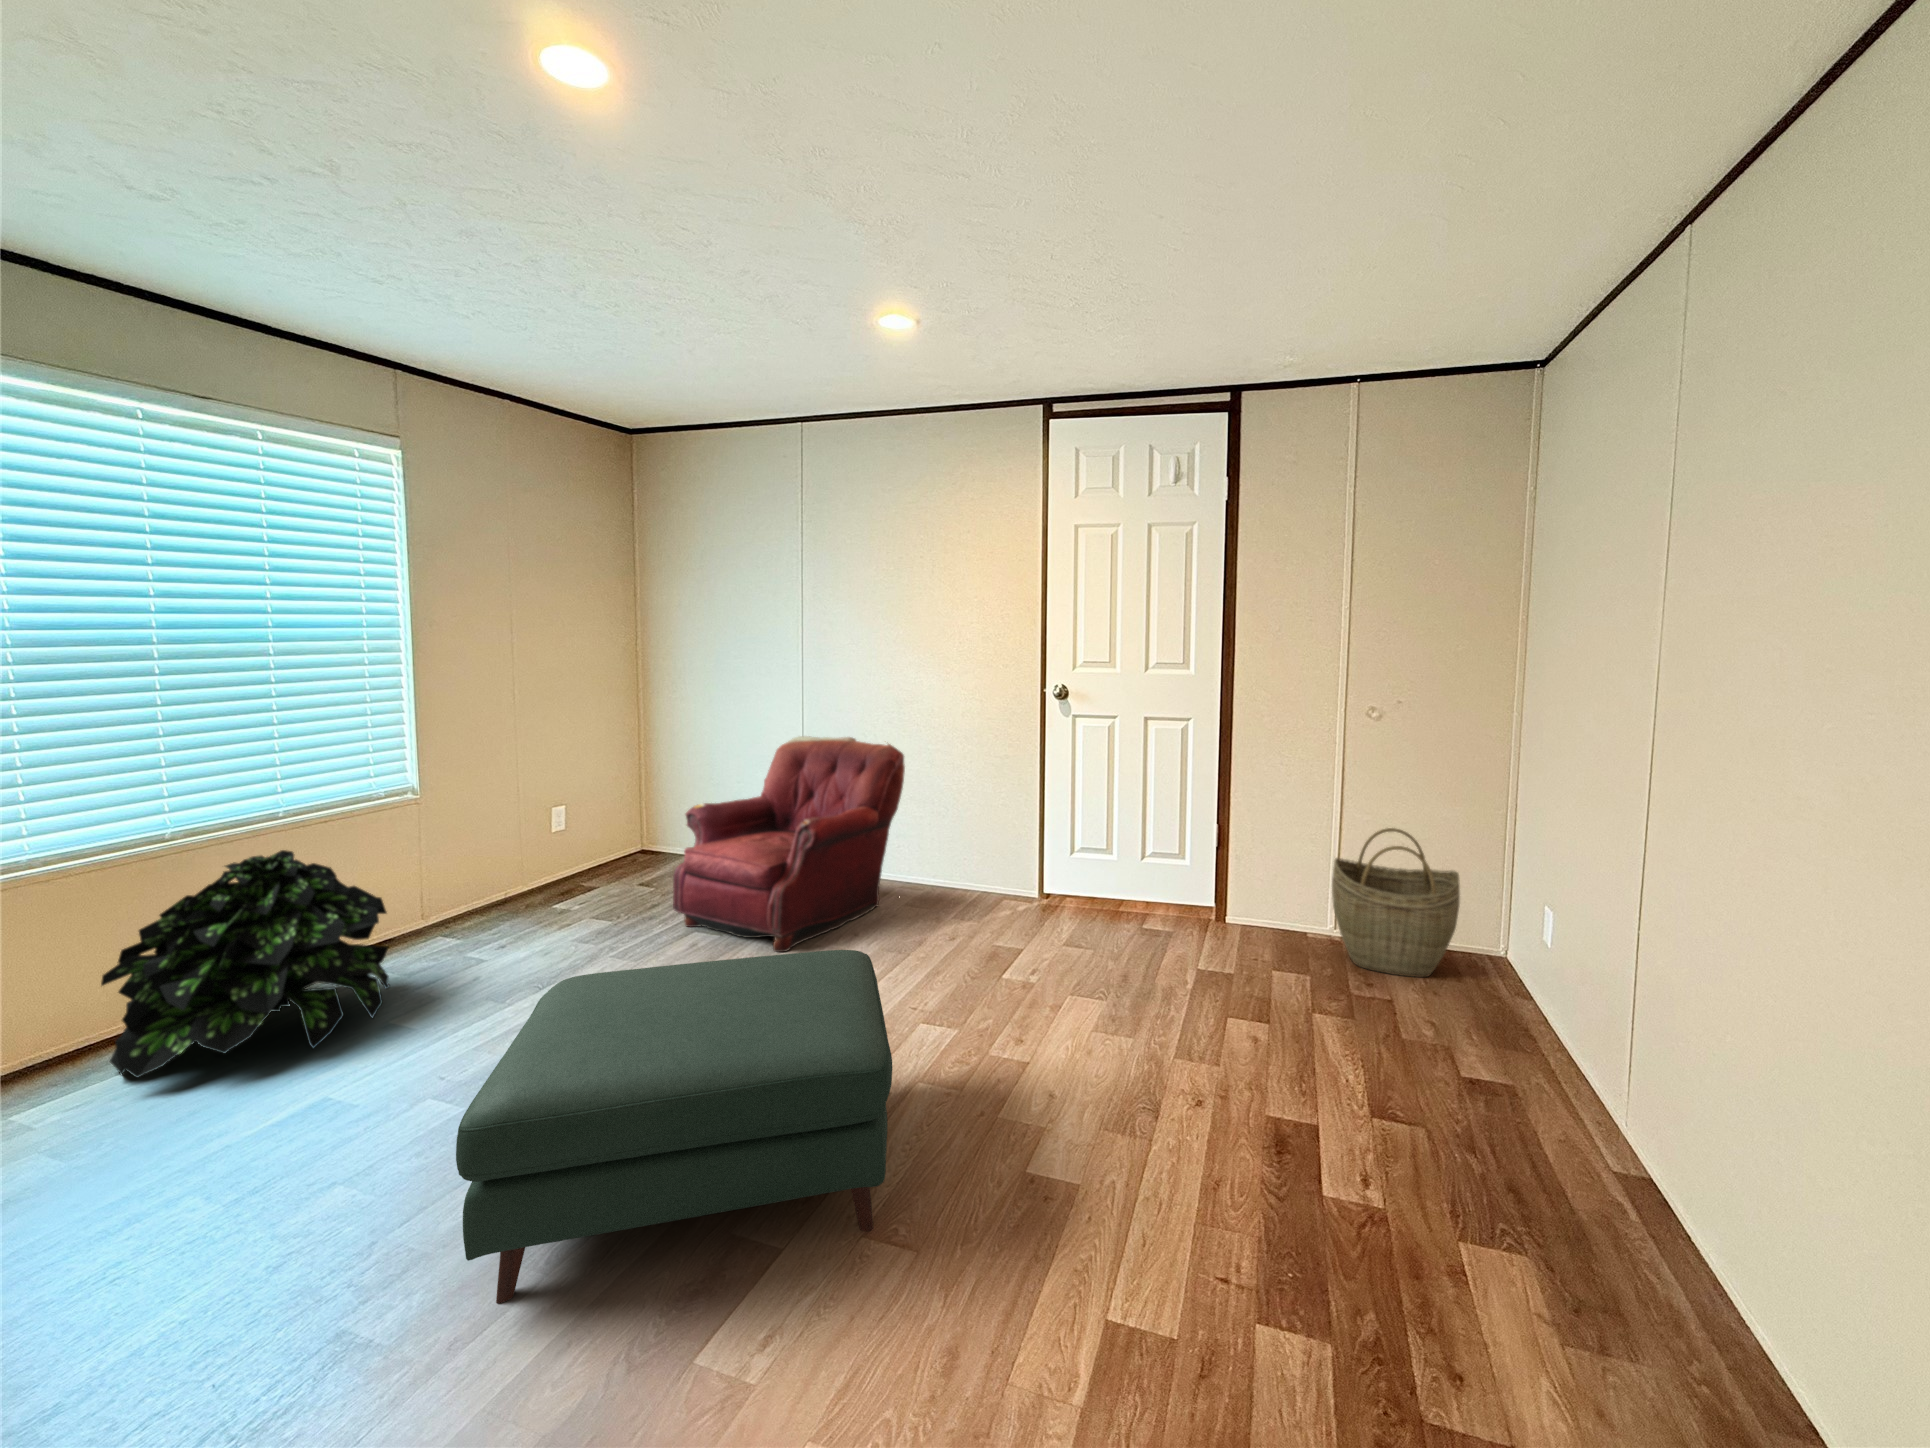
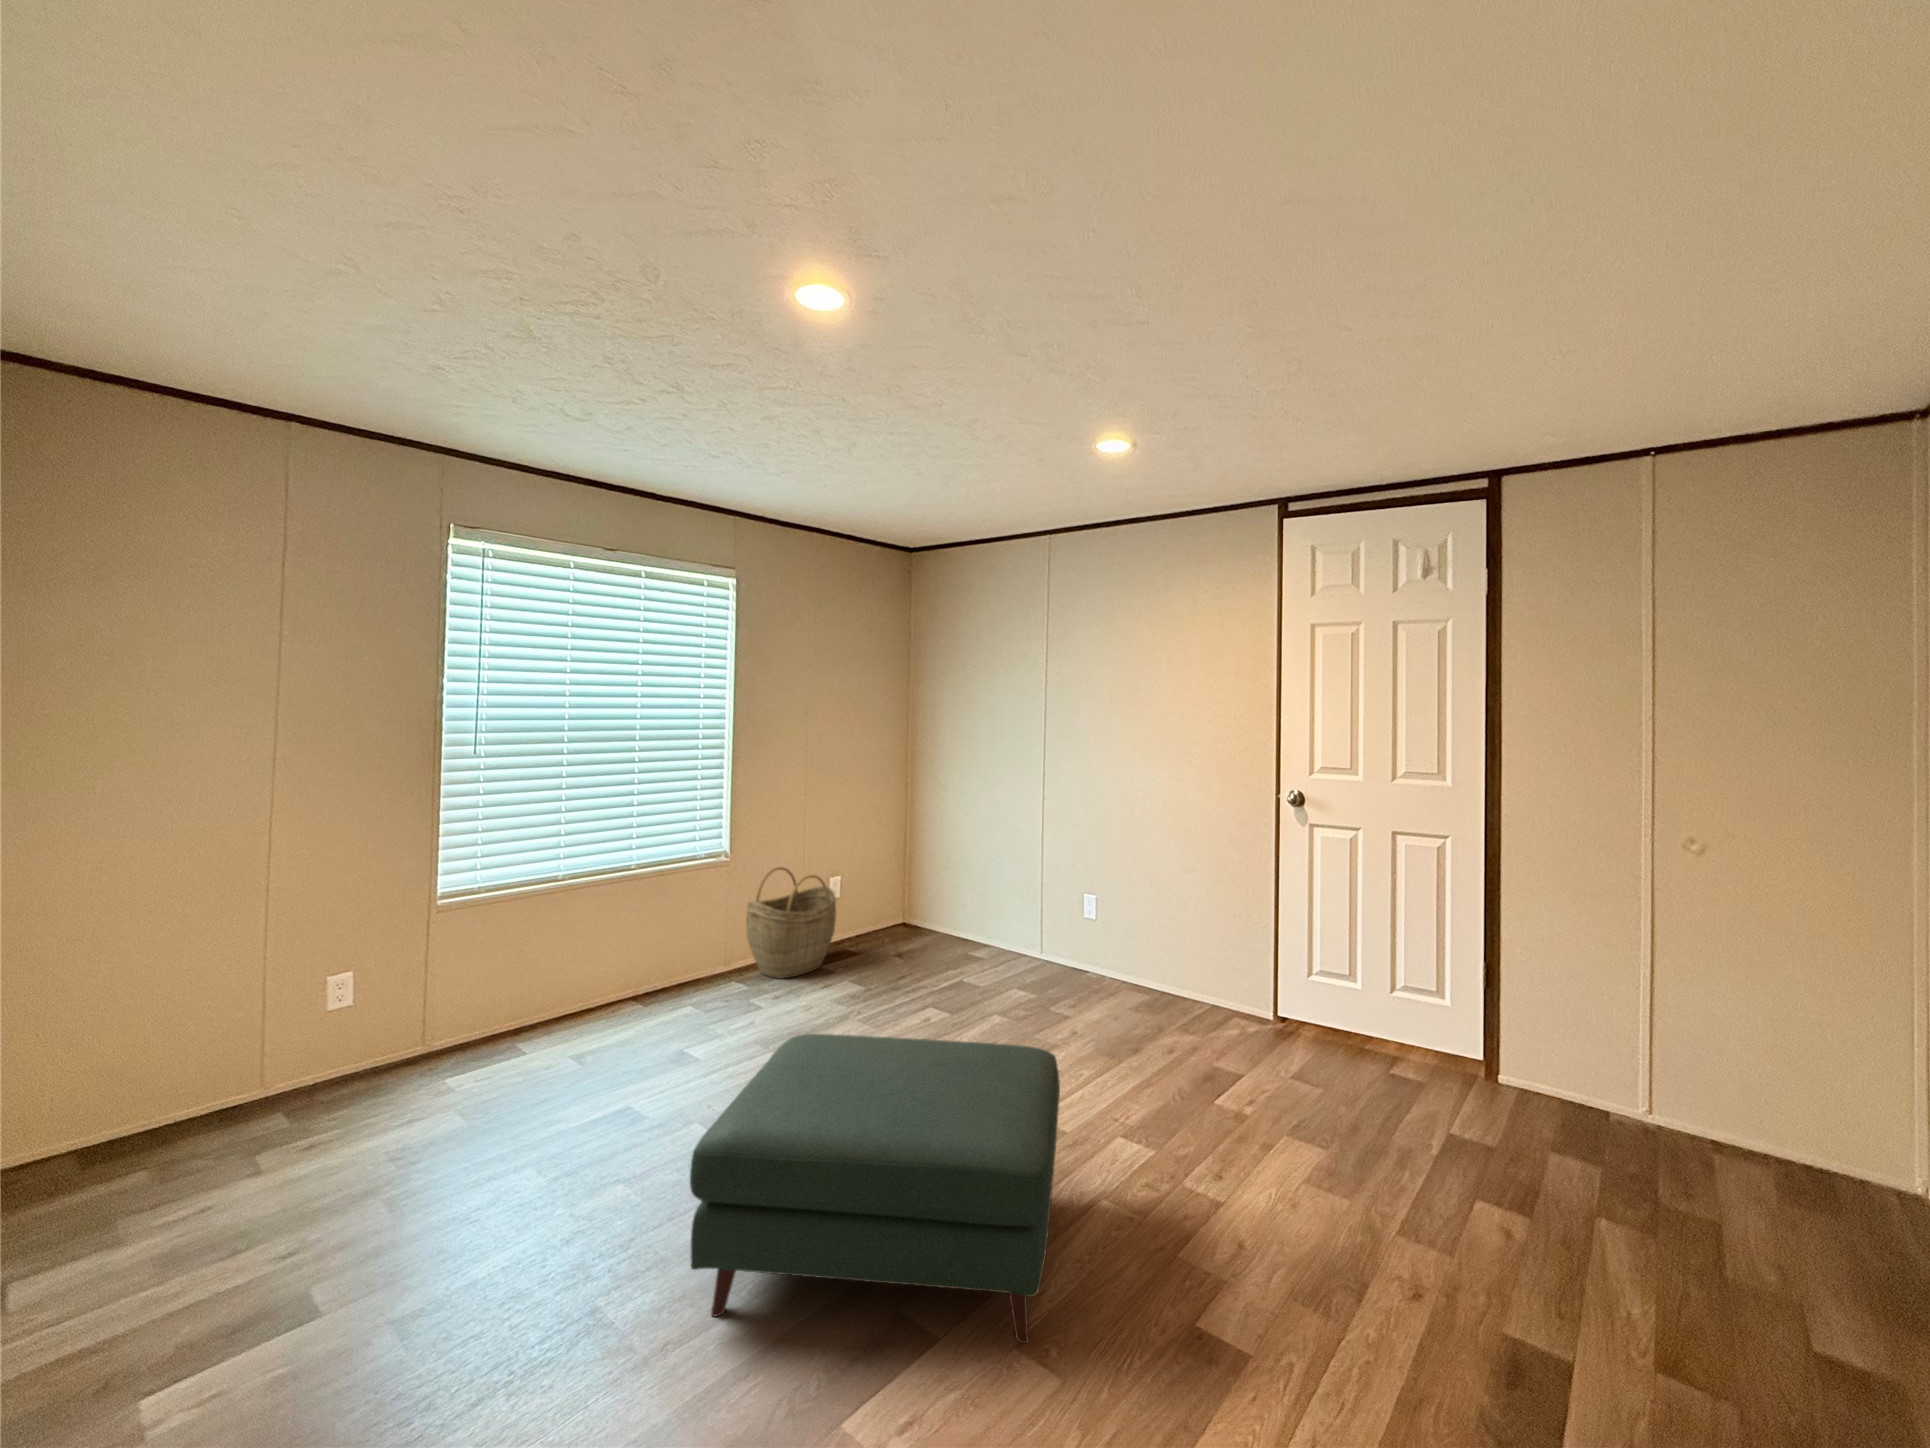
armchair: present [673,736,905,952] -> none [913,827,1133,1039]
woven basket: present [1332,828,1460,977] -> present [746,867,836,979]
potted plant: present [101,850,389,1078] -> none [514,896,695,1063]

